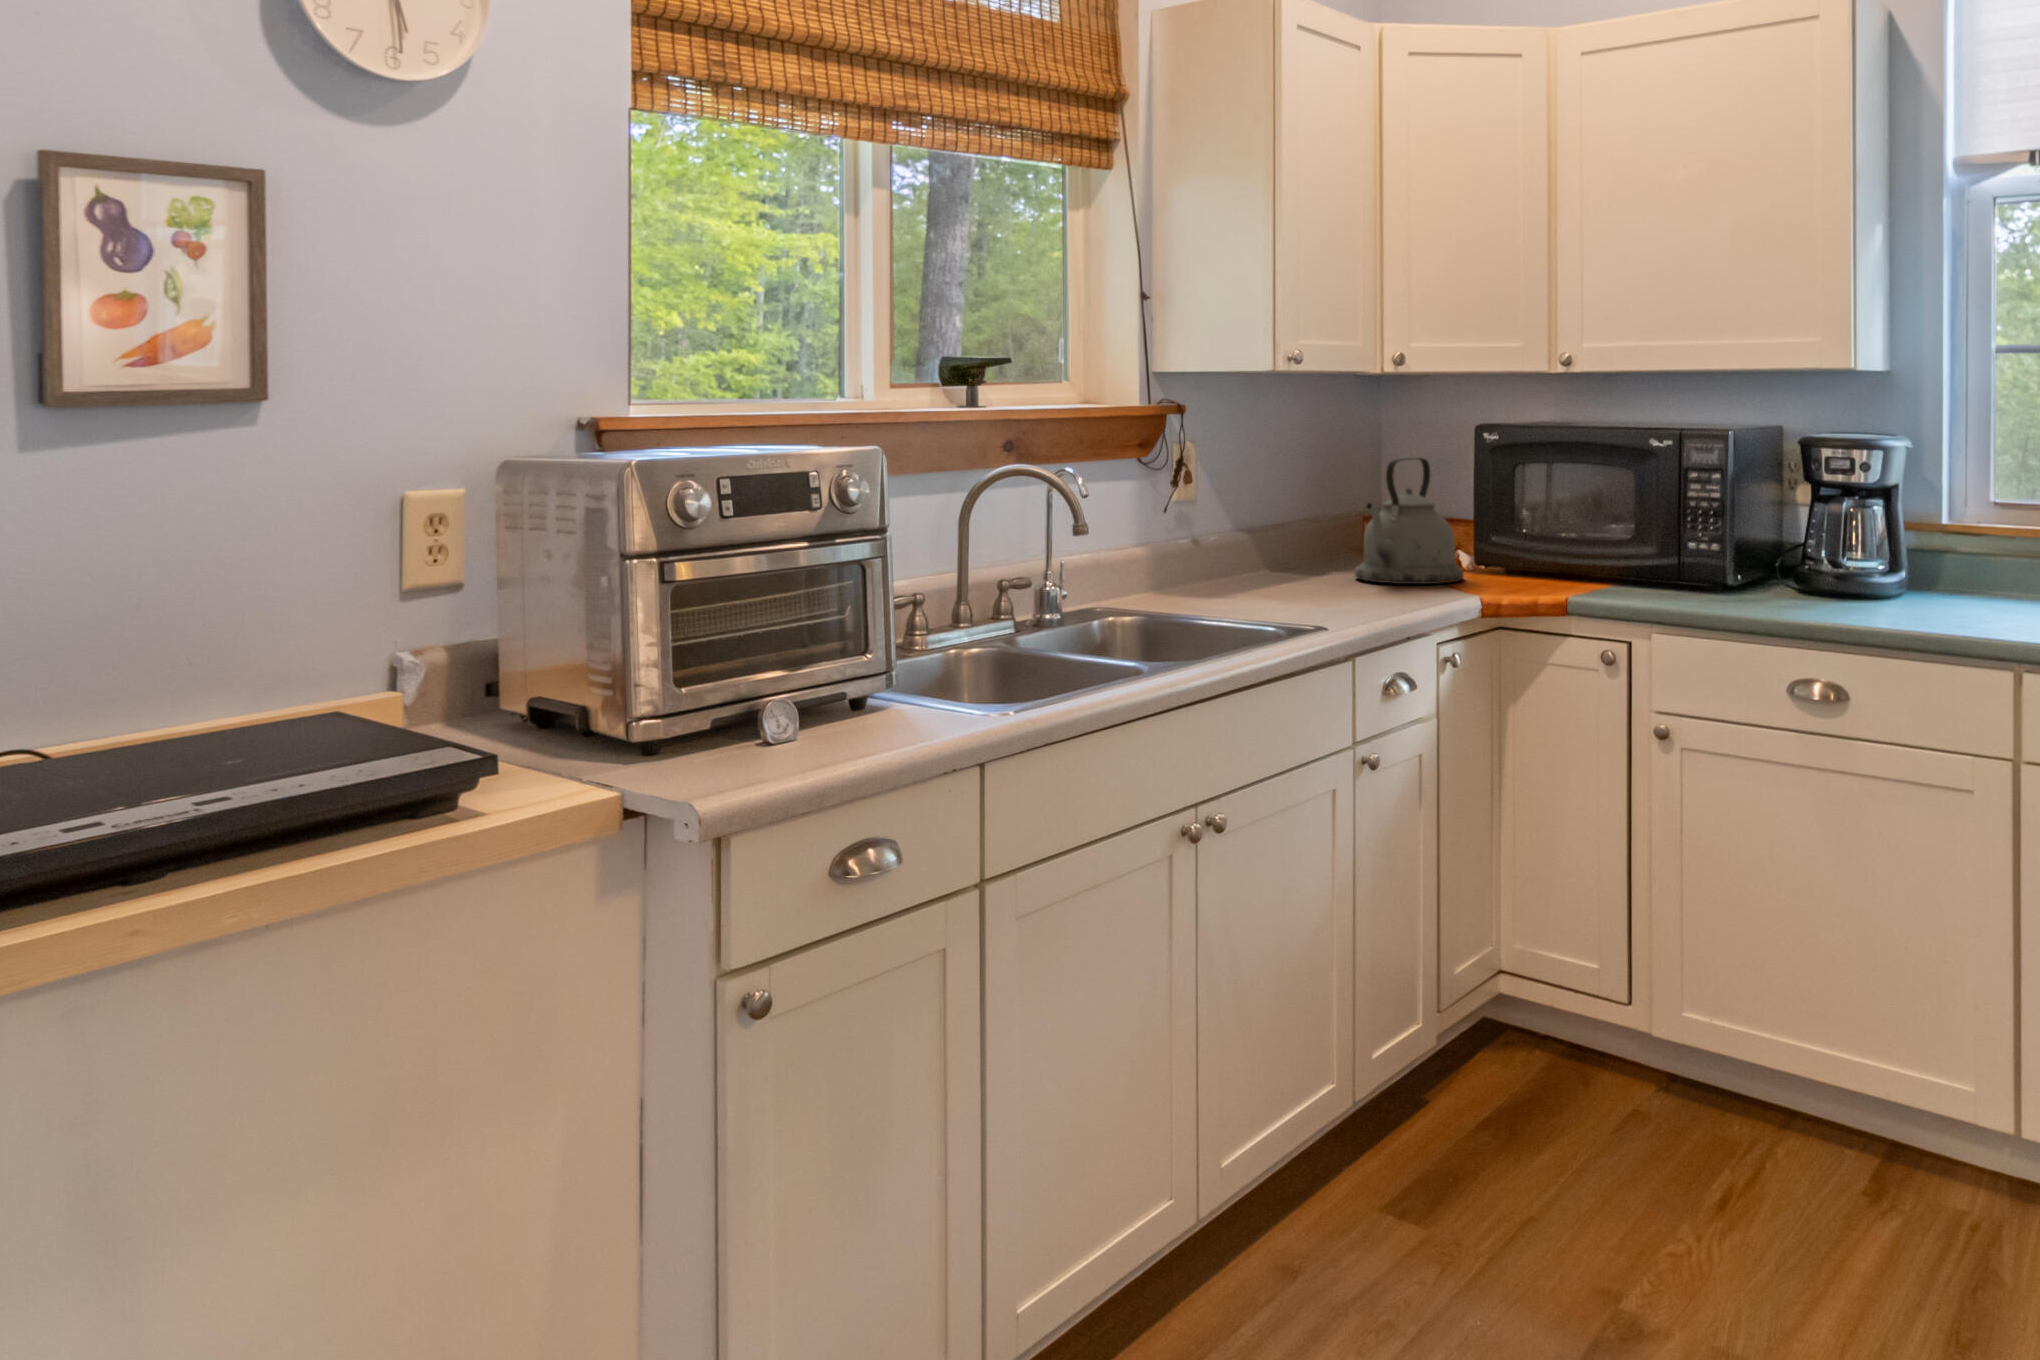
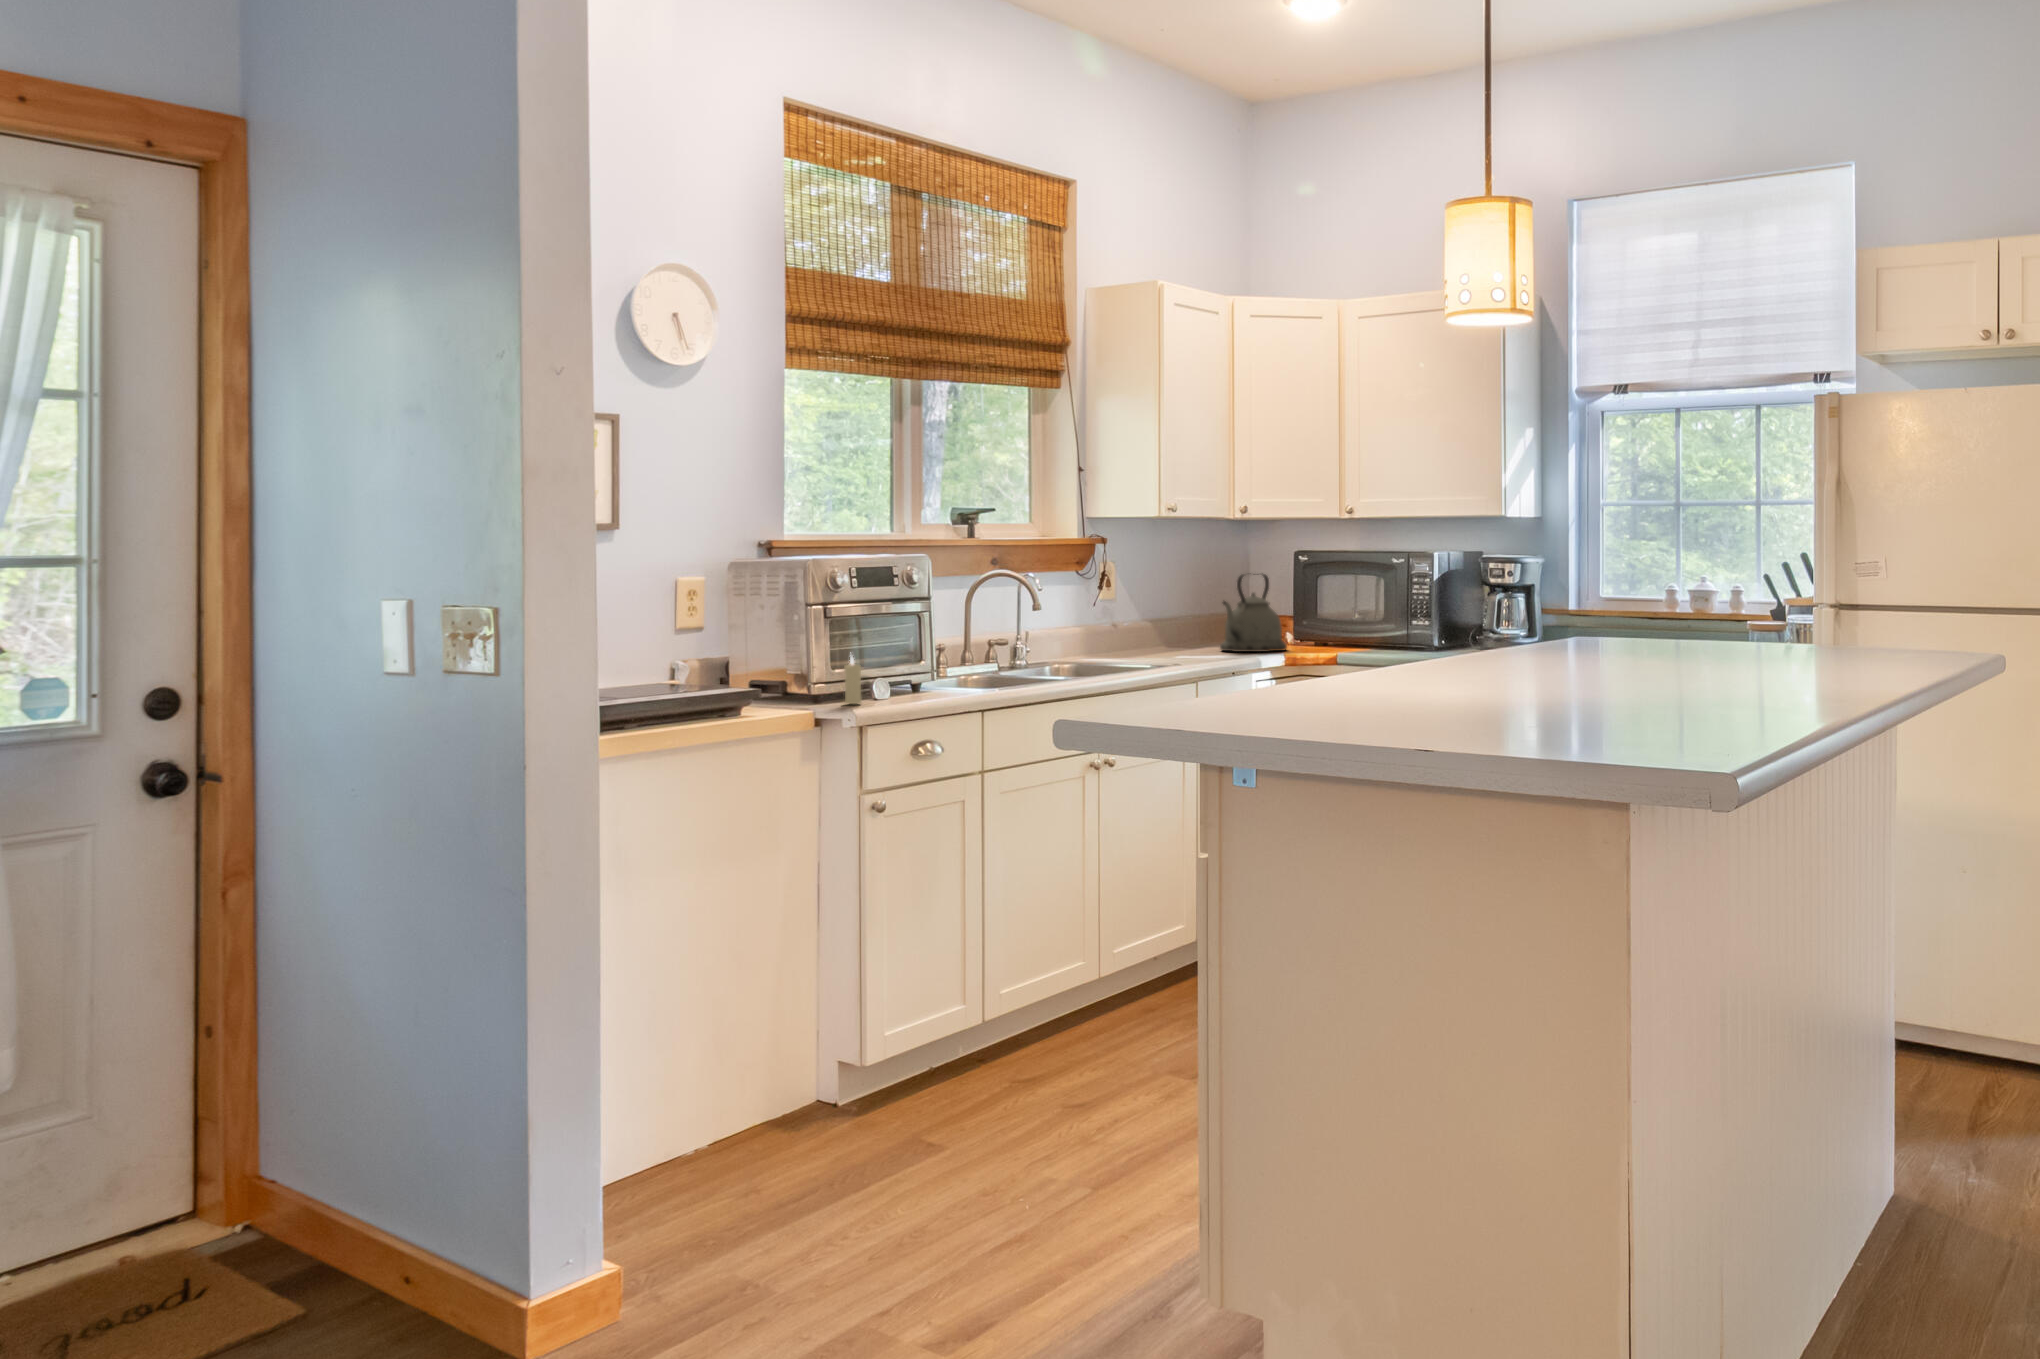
candle: none [685,659,730,771] -> present [844,656,861,704]

